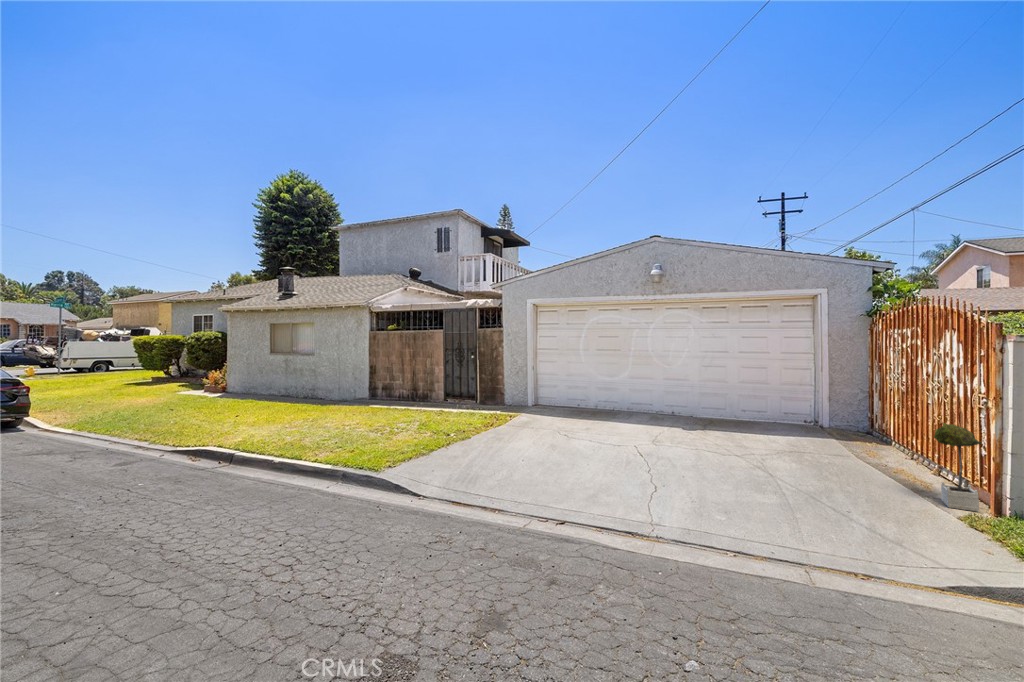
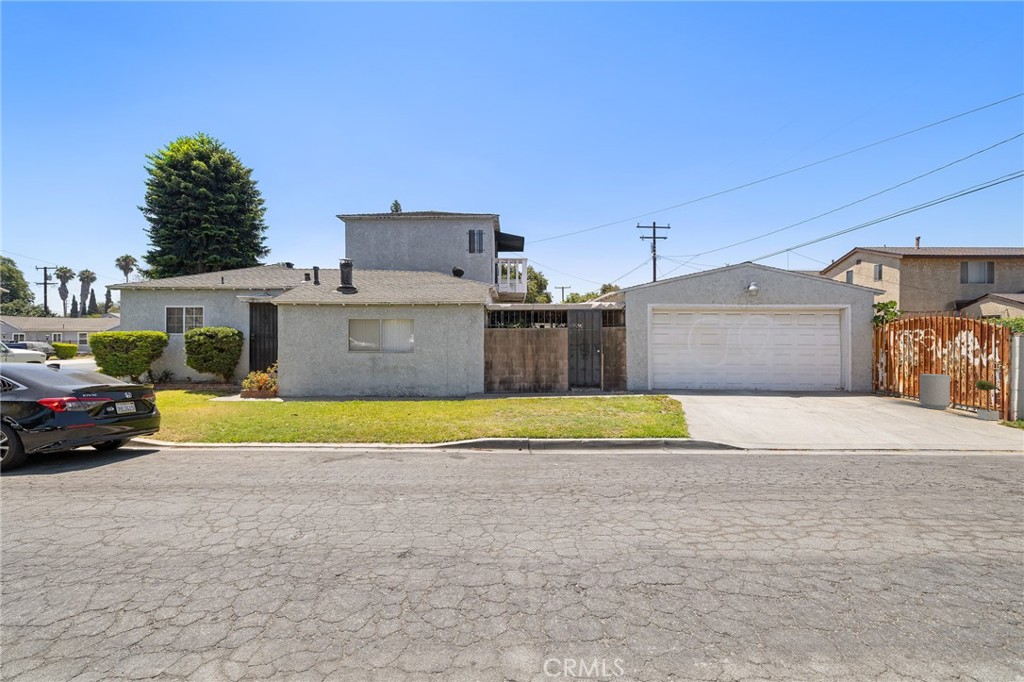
trash can: none [875,405,929,474] -> present [920,374,950,409]

